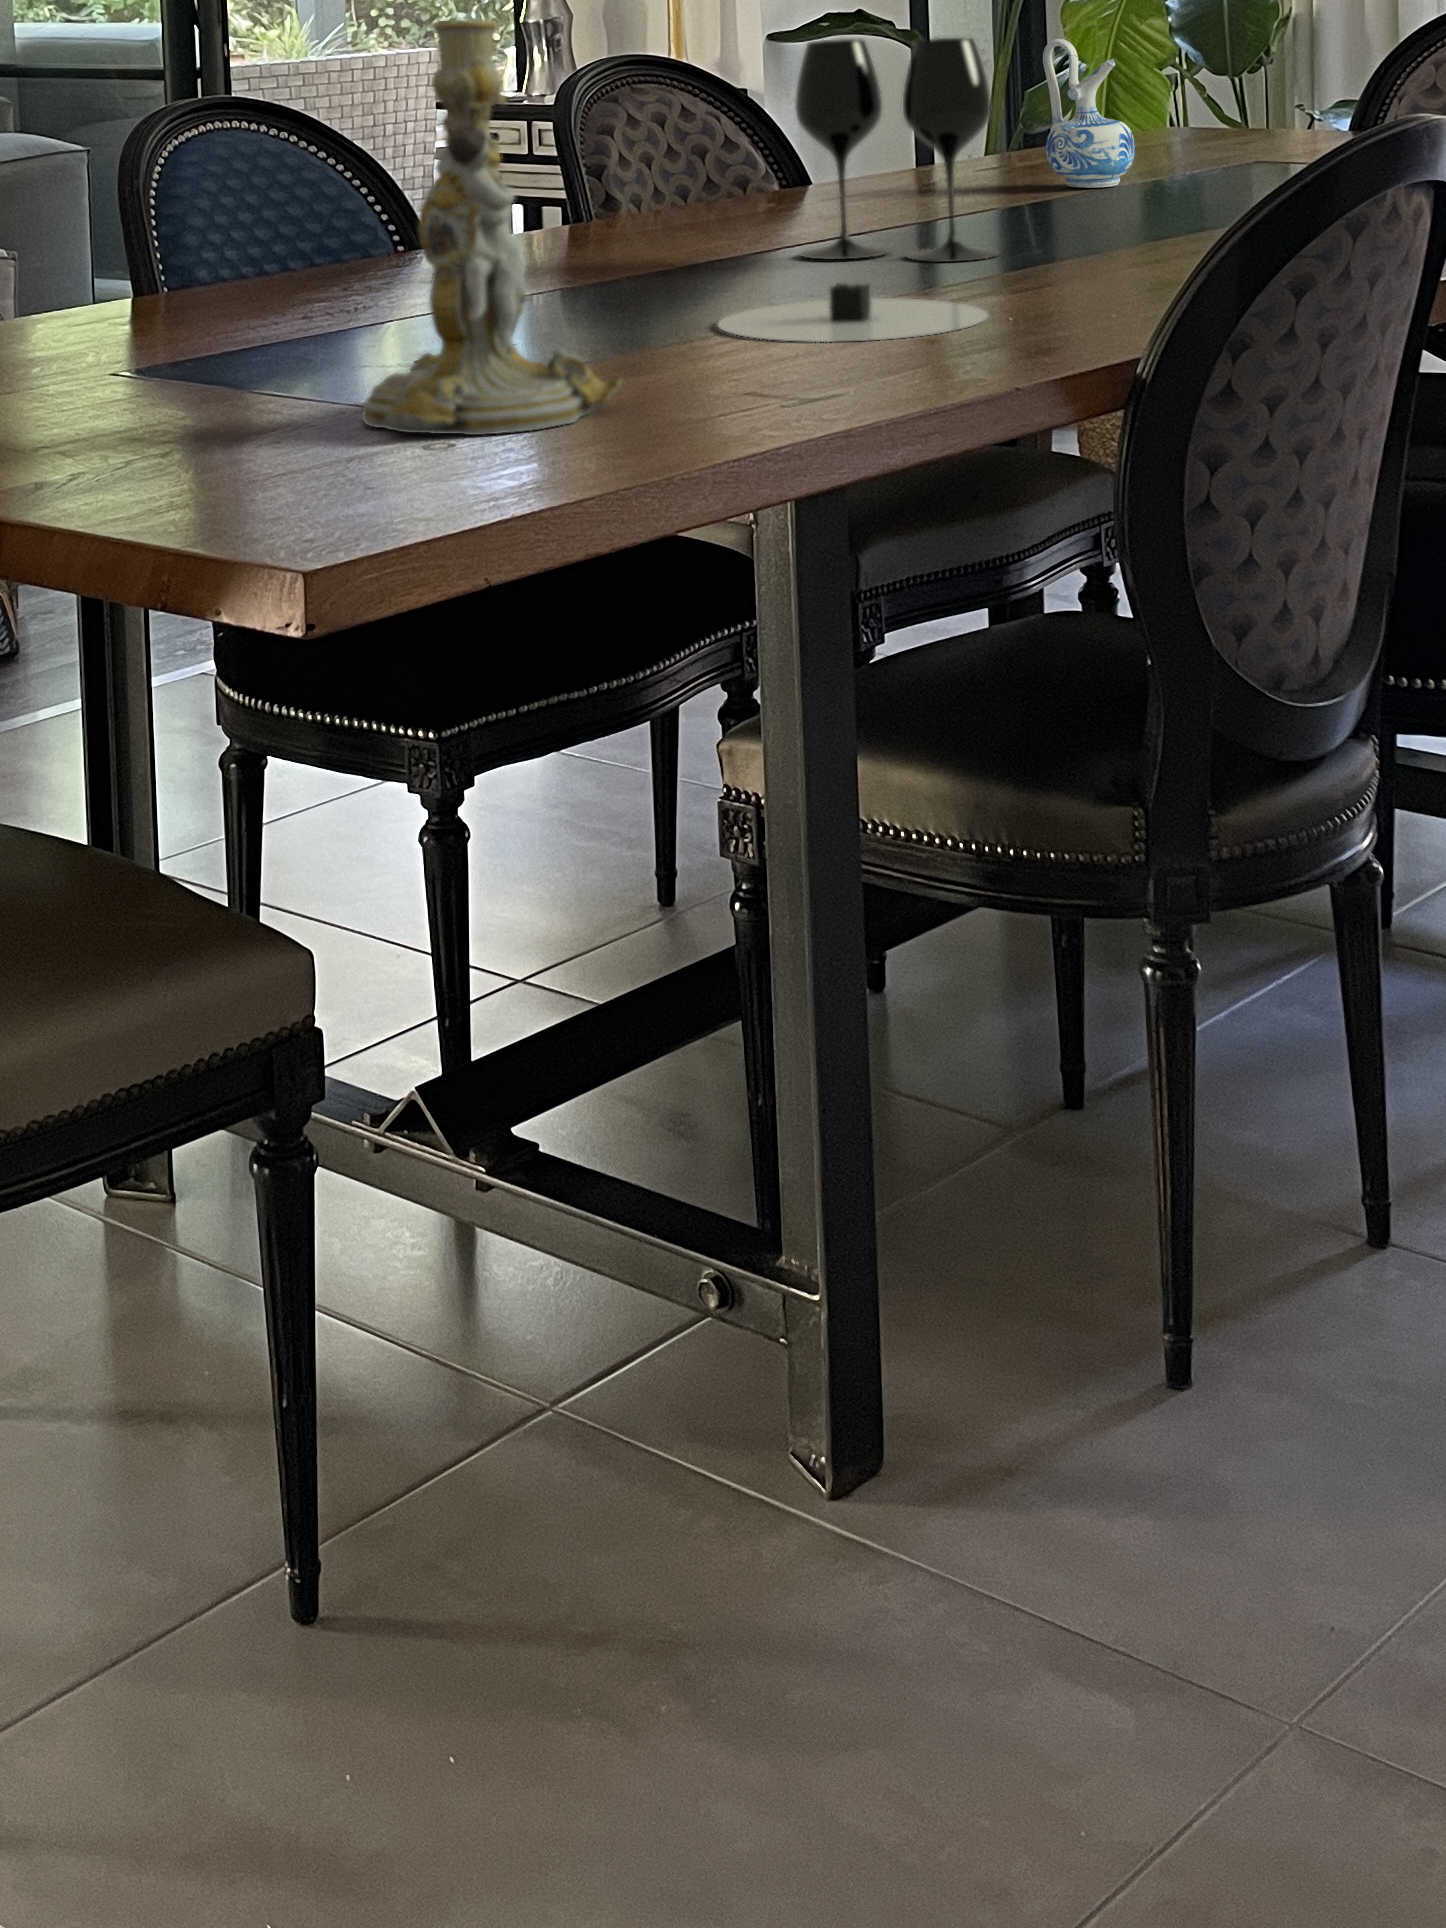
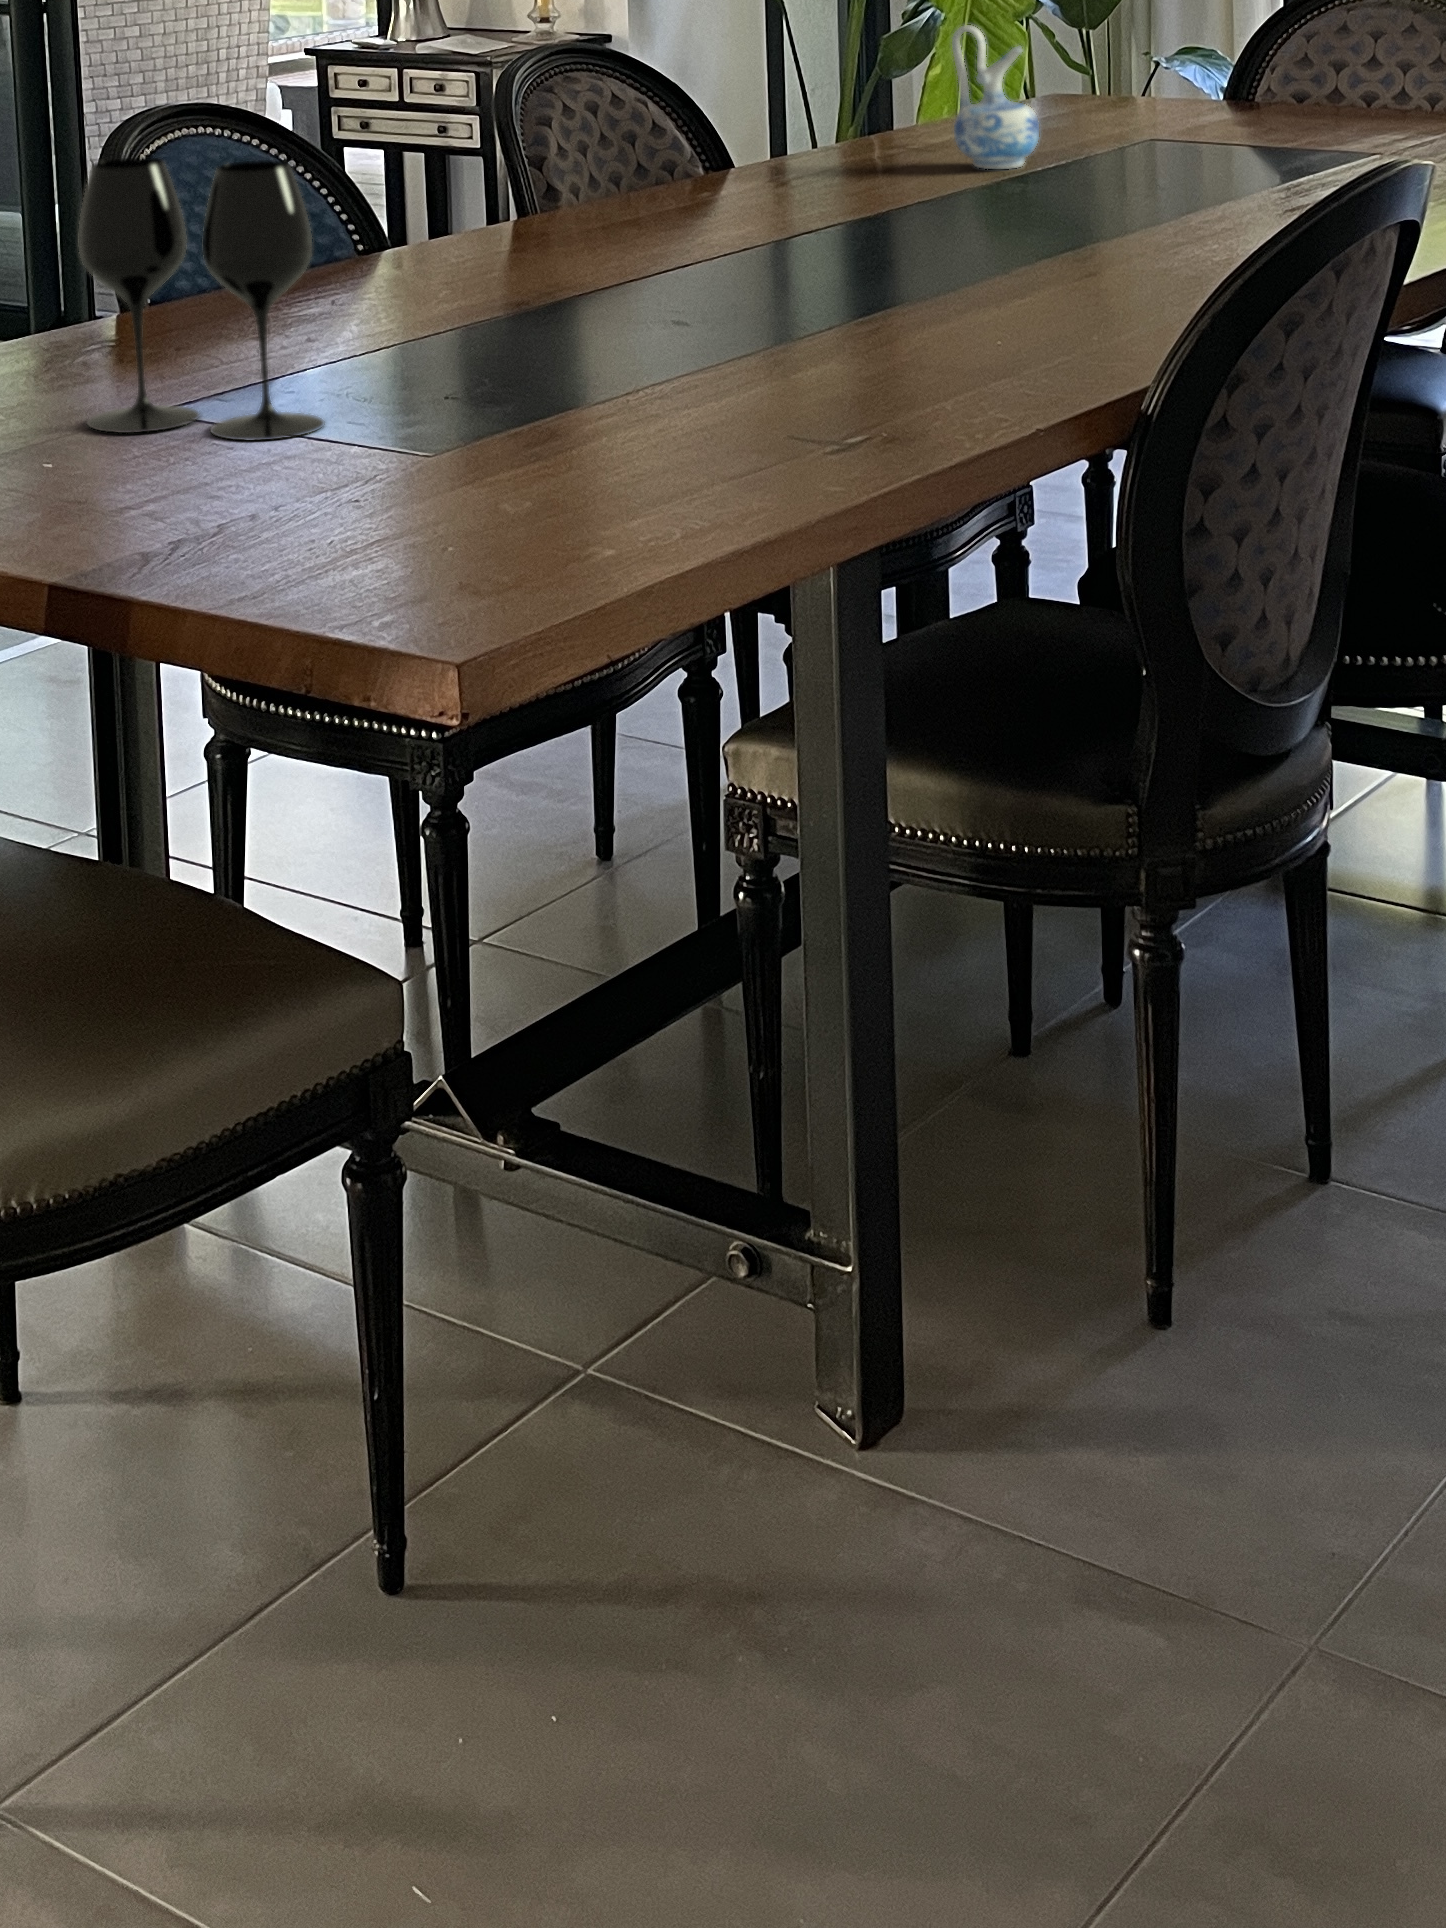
candlestick: present [362,19,622,435] -> none [409,81,658,485]
wine glass: present [795,38,998,262] -> present [78,157,324,441]
plate: present [718,283,988,342] -> none [651,304,1003,374]

